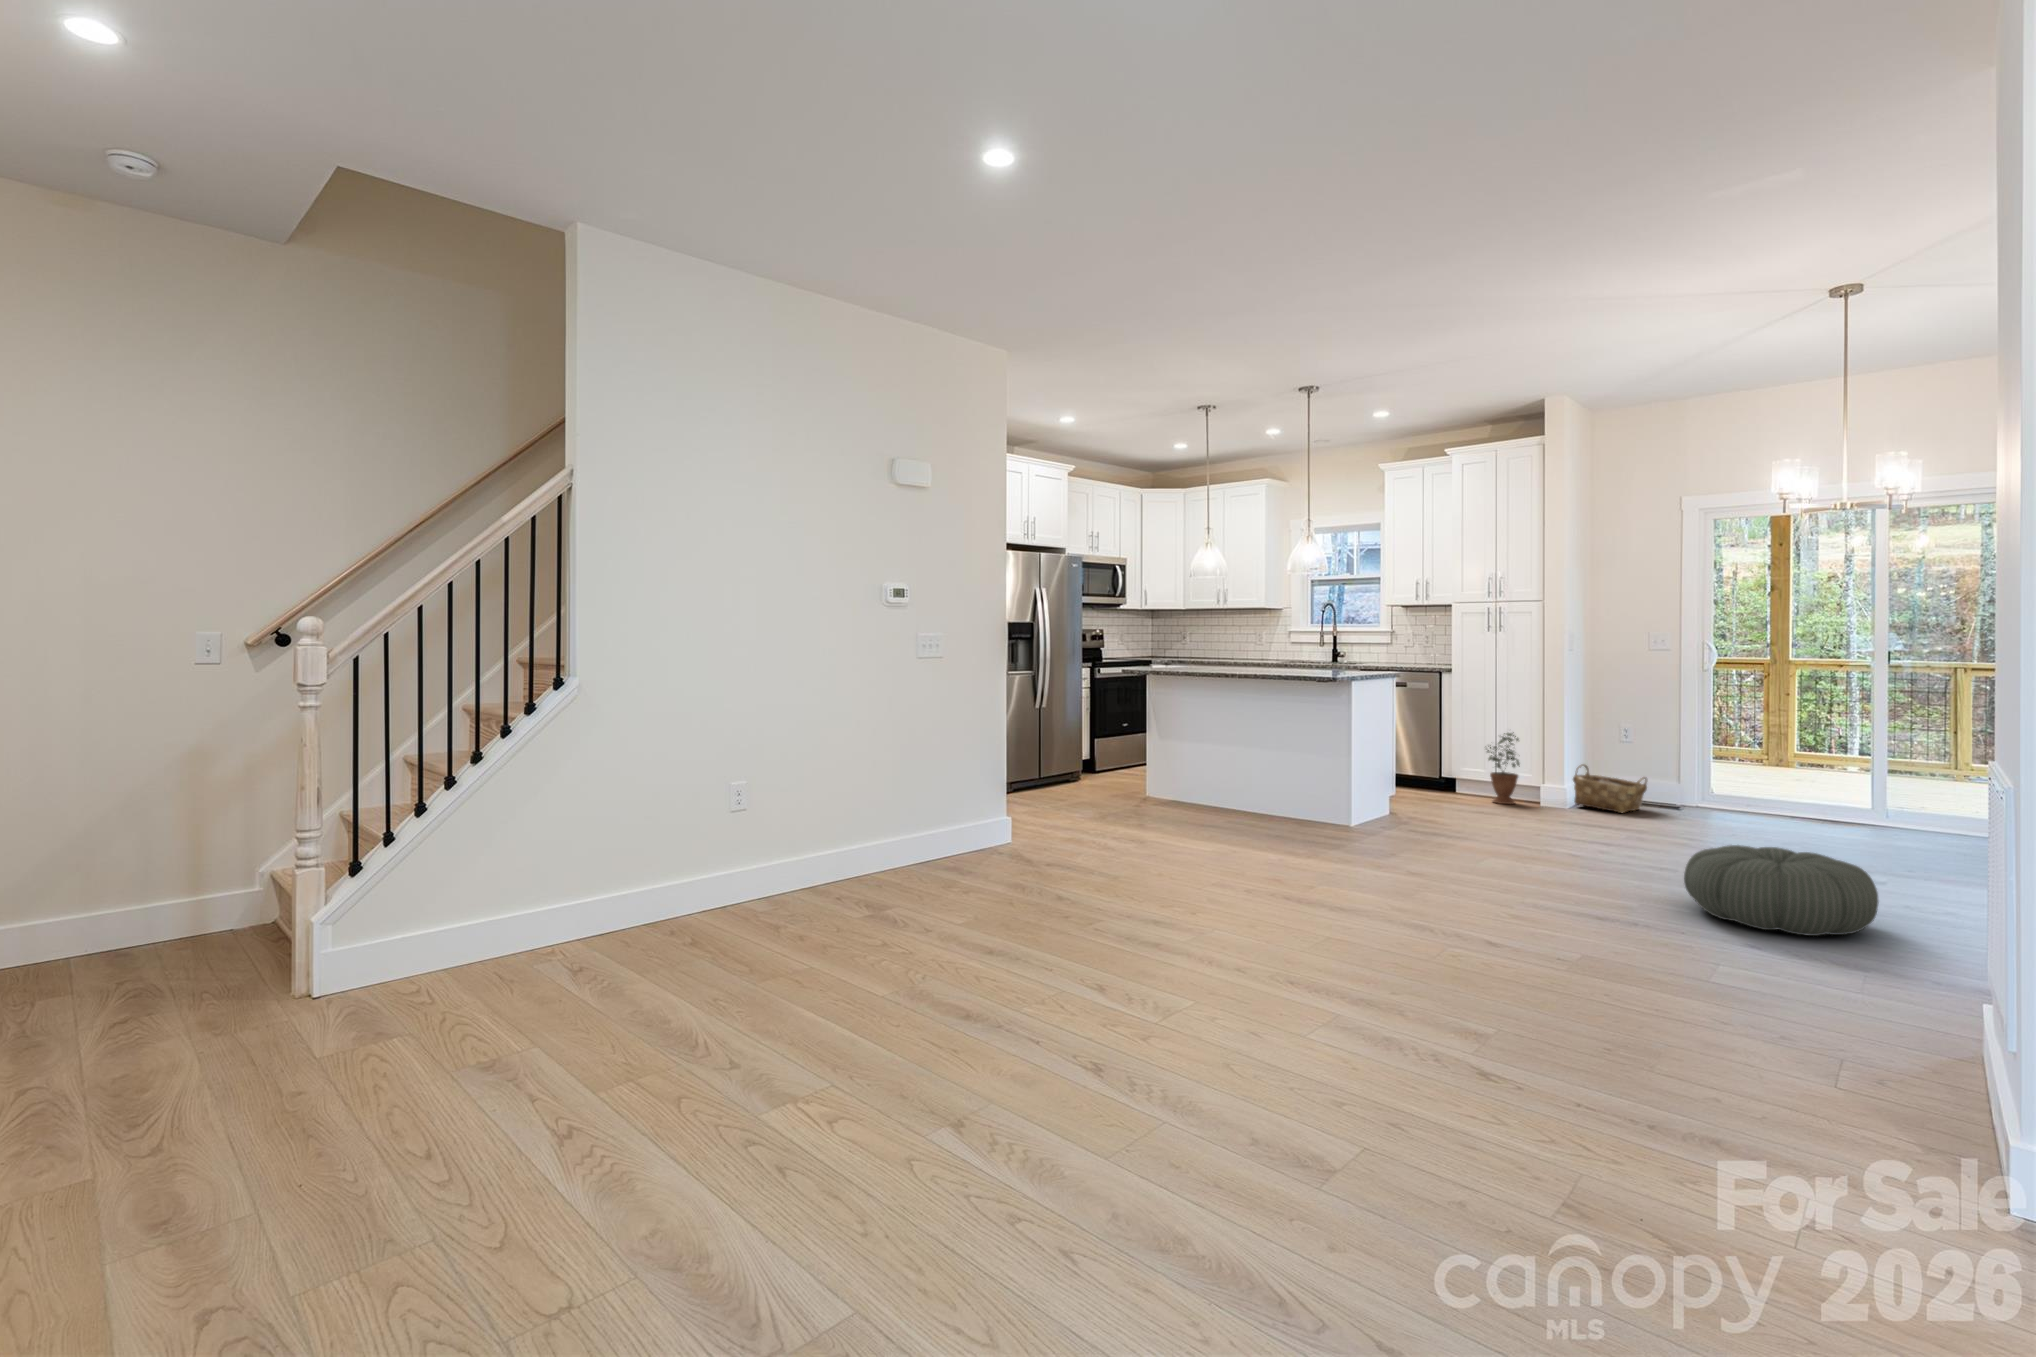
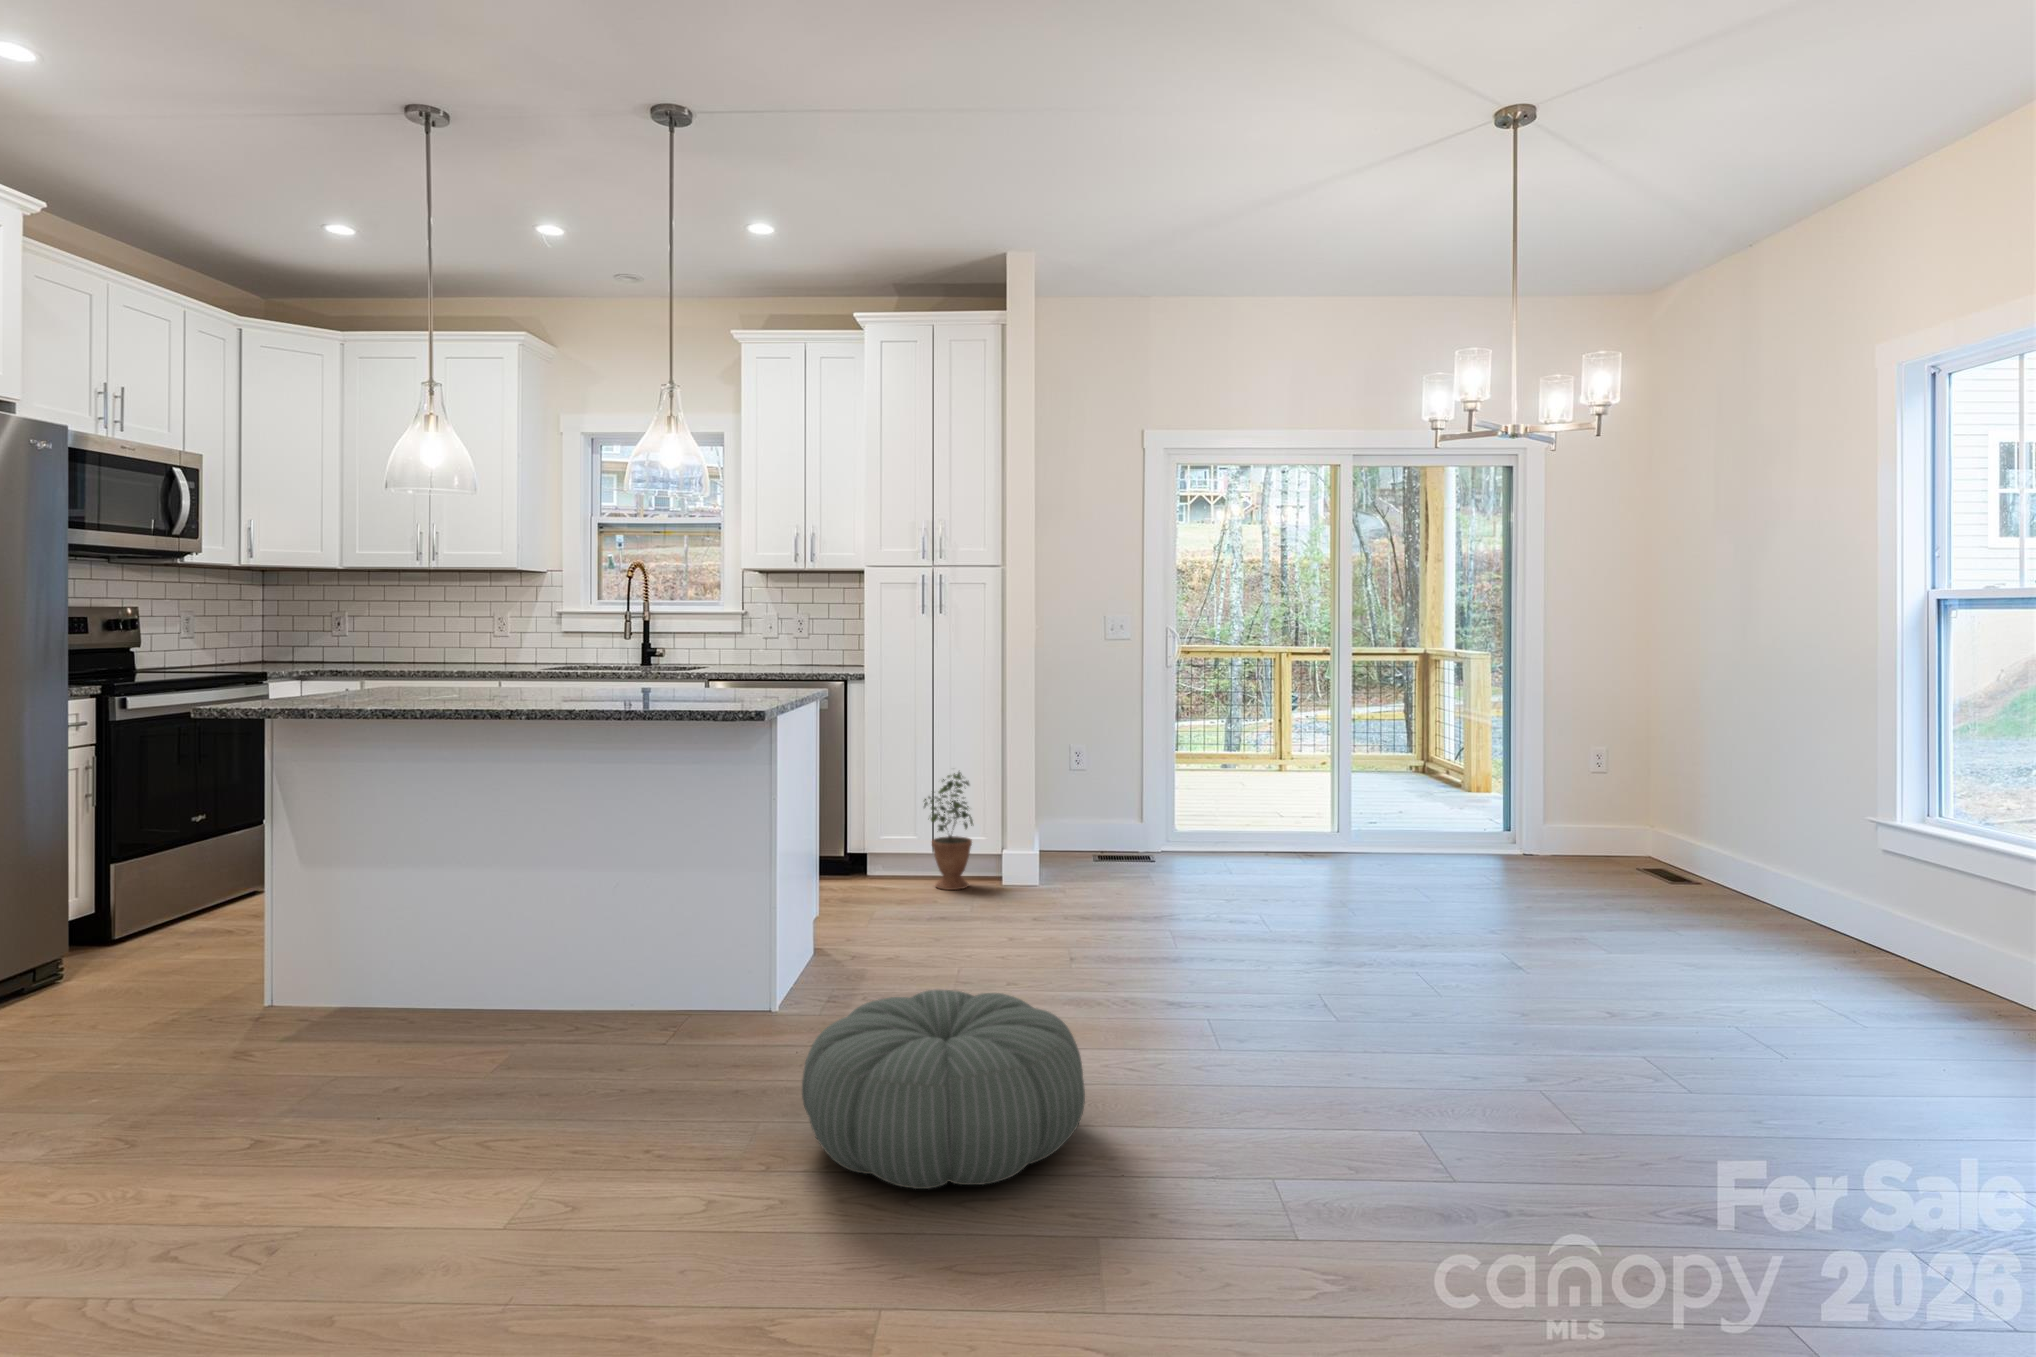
woven basket: present [1573,764,1647,813] -> none [1039,811,1131,881]
pouf: present [1684,845,1879,936] -> present [802,990,1085,1189]

